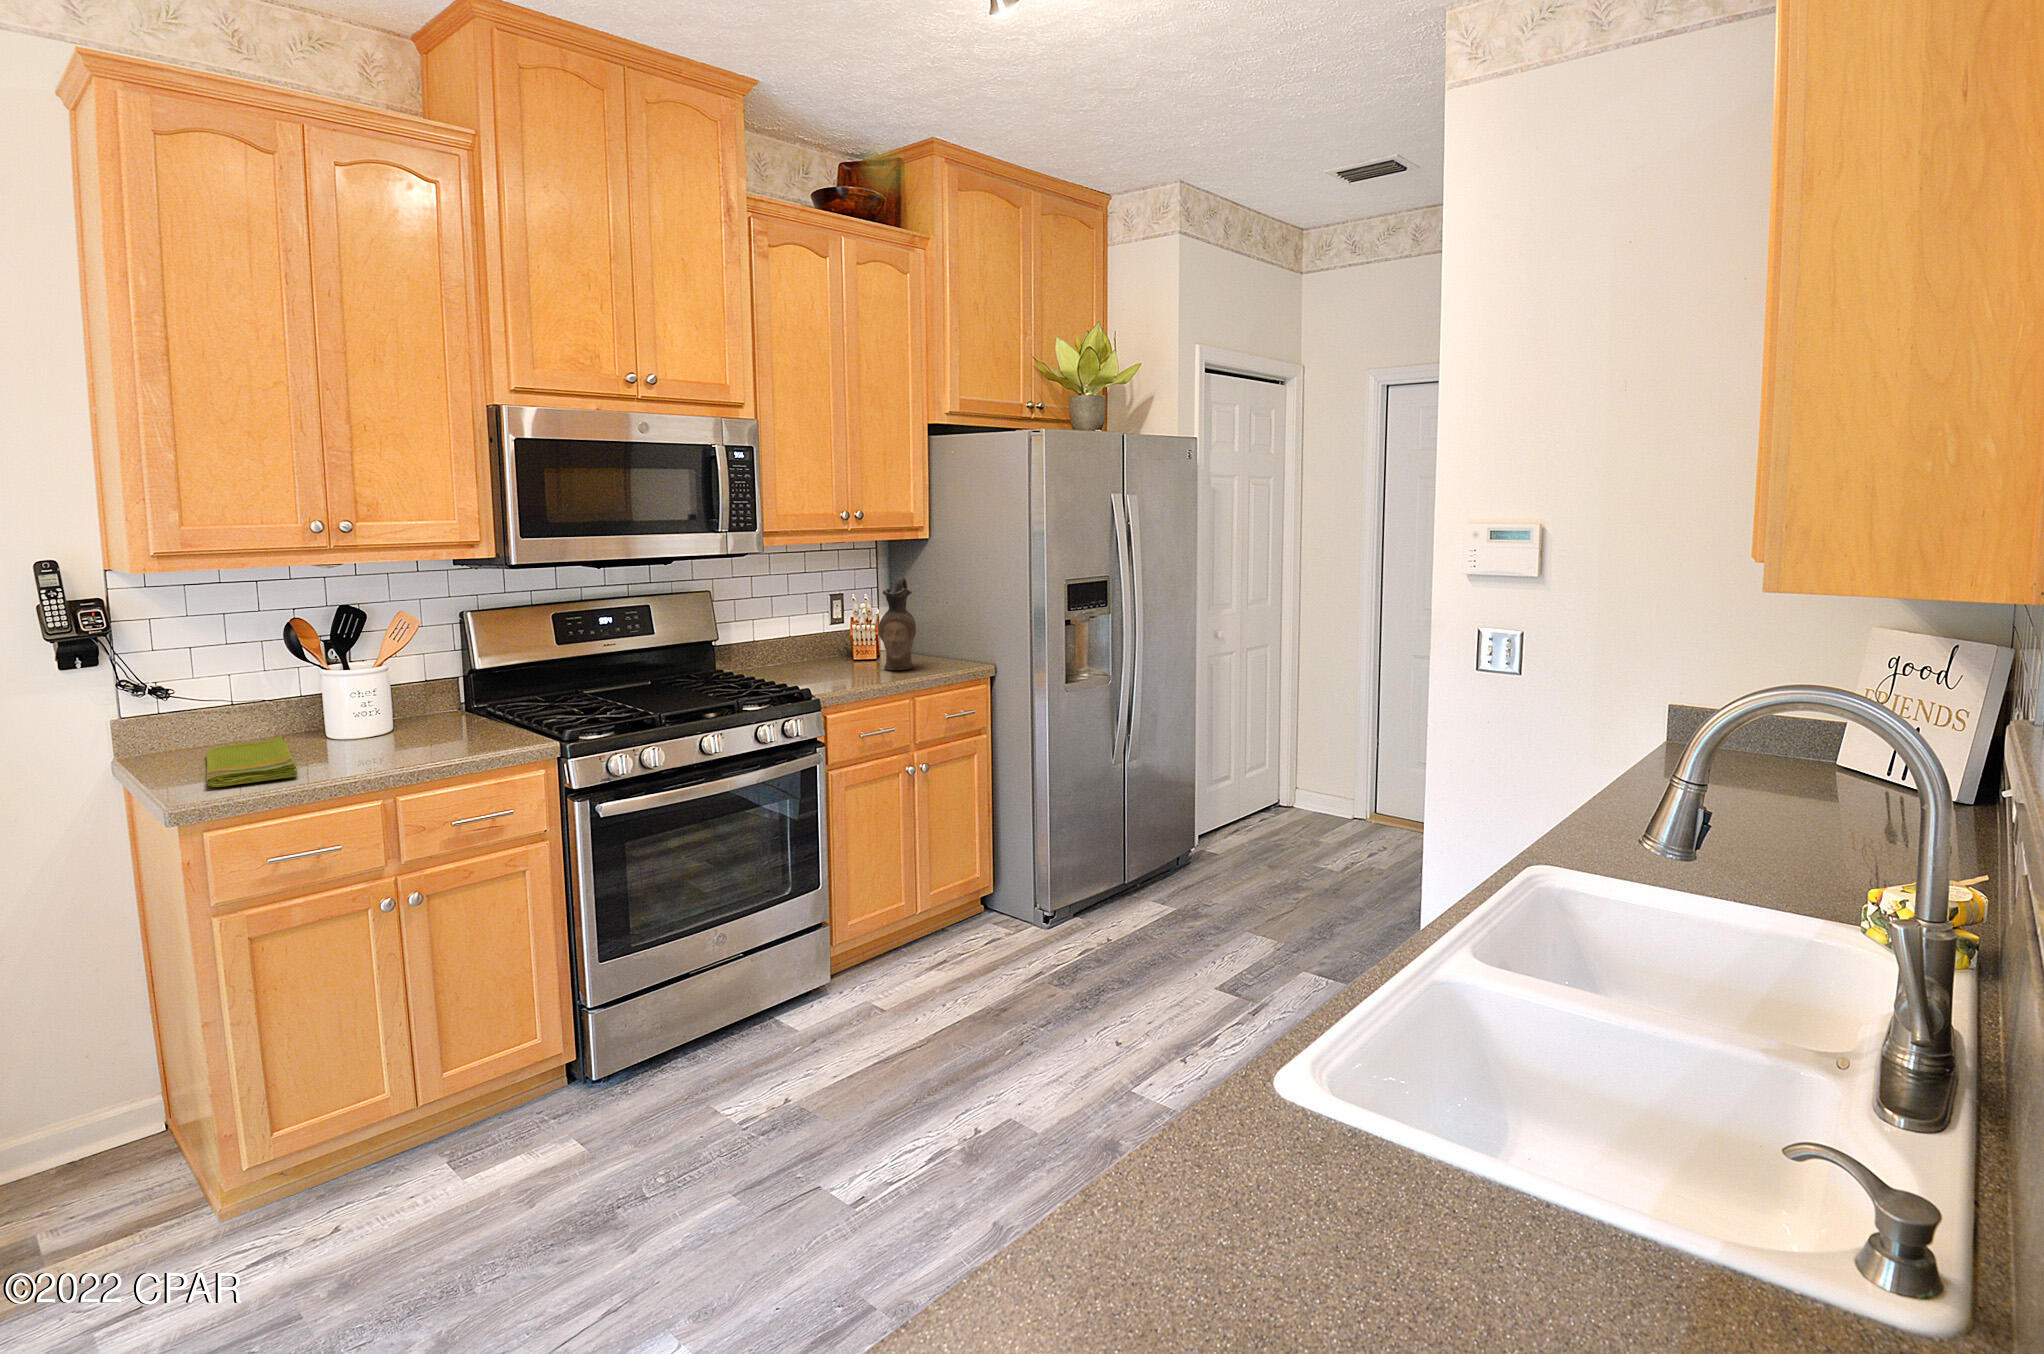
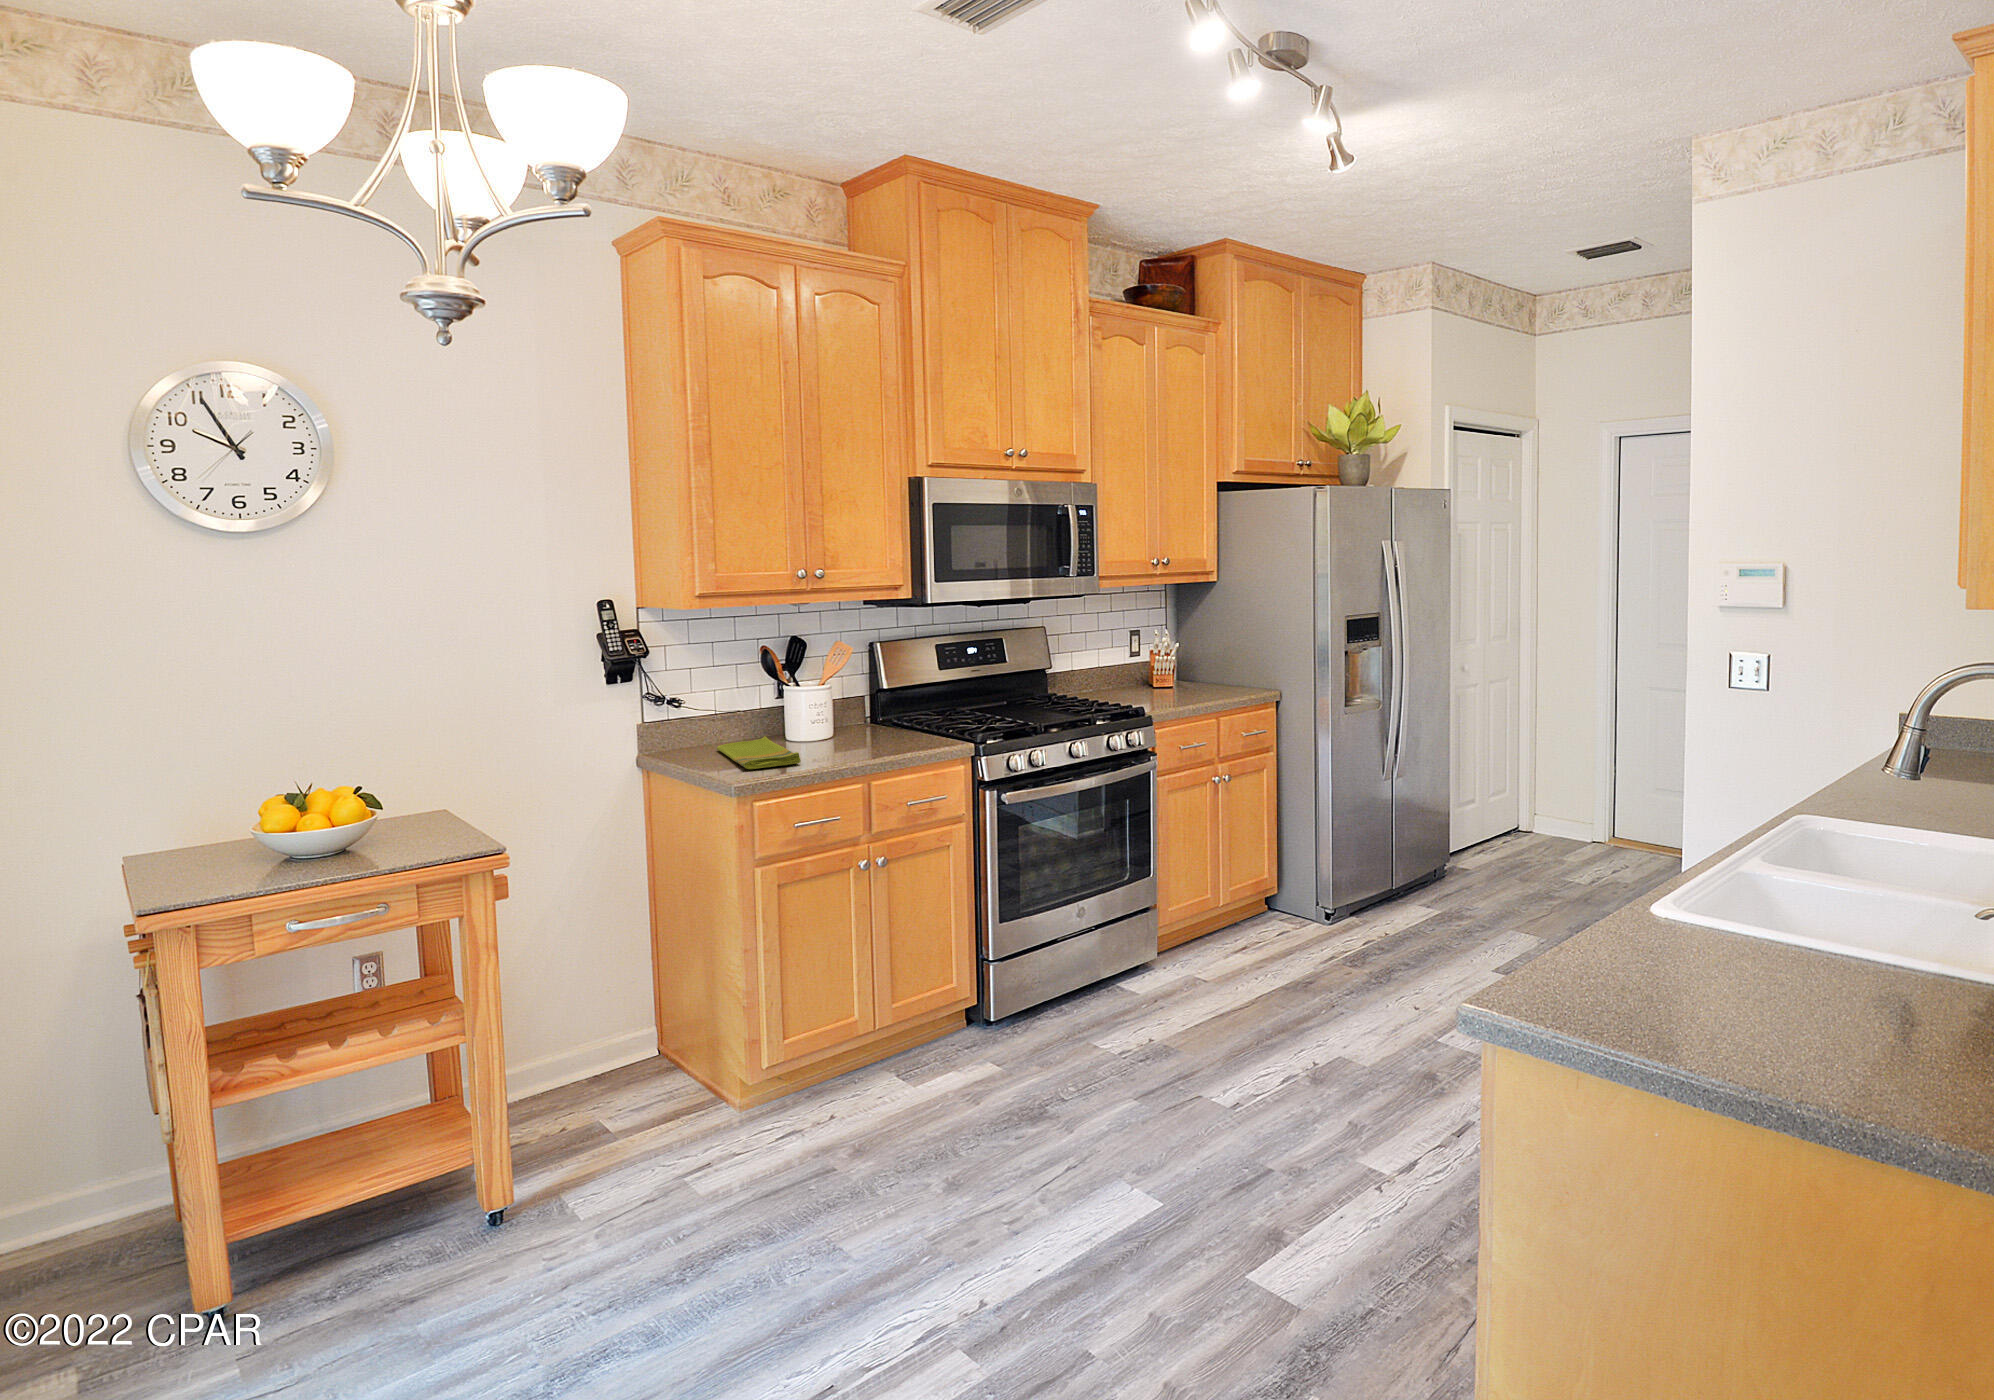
ceramic pitcher: present [878,576,916,670] -> none [1183,613,1215,693]

